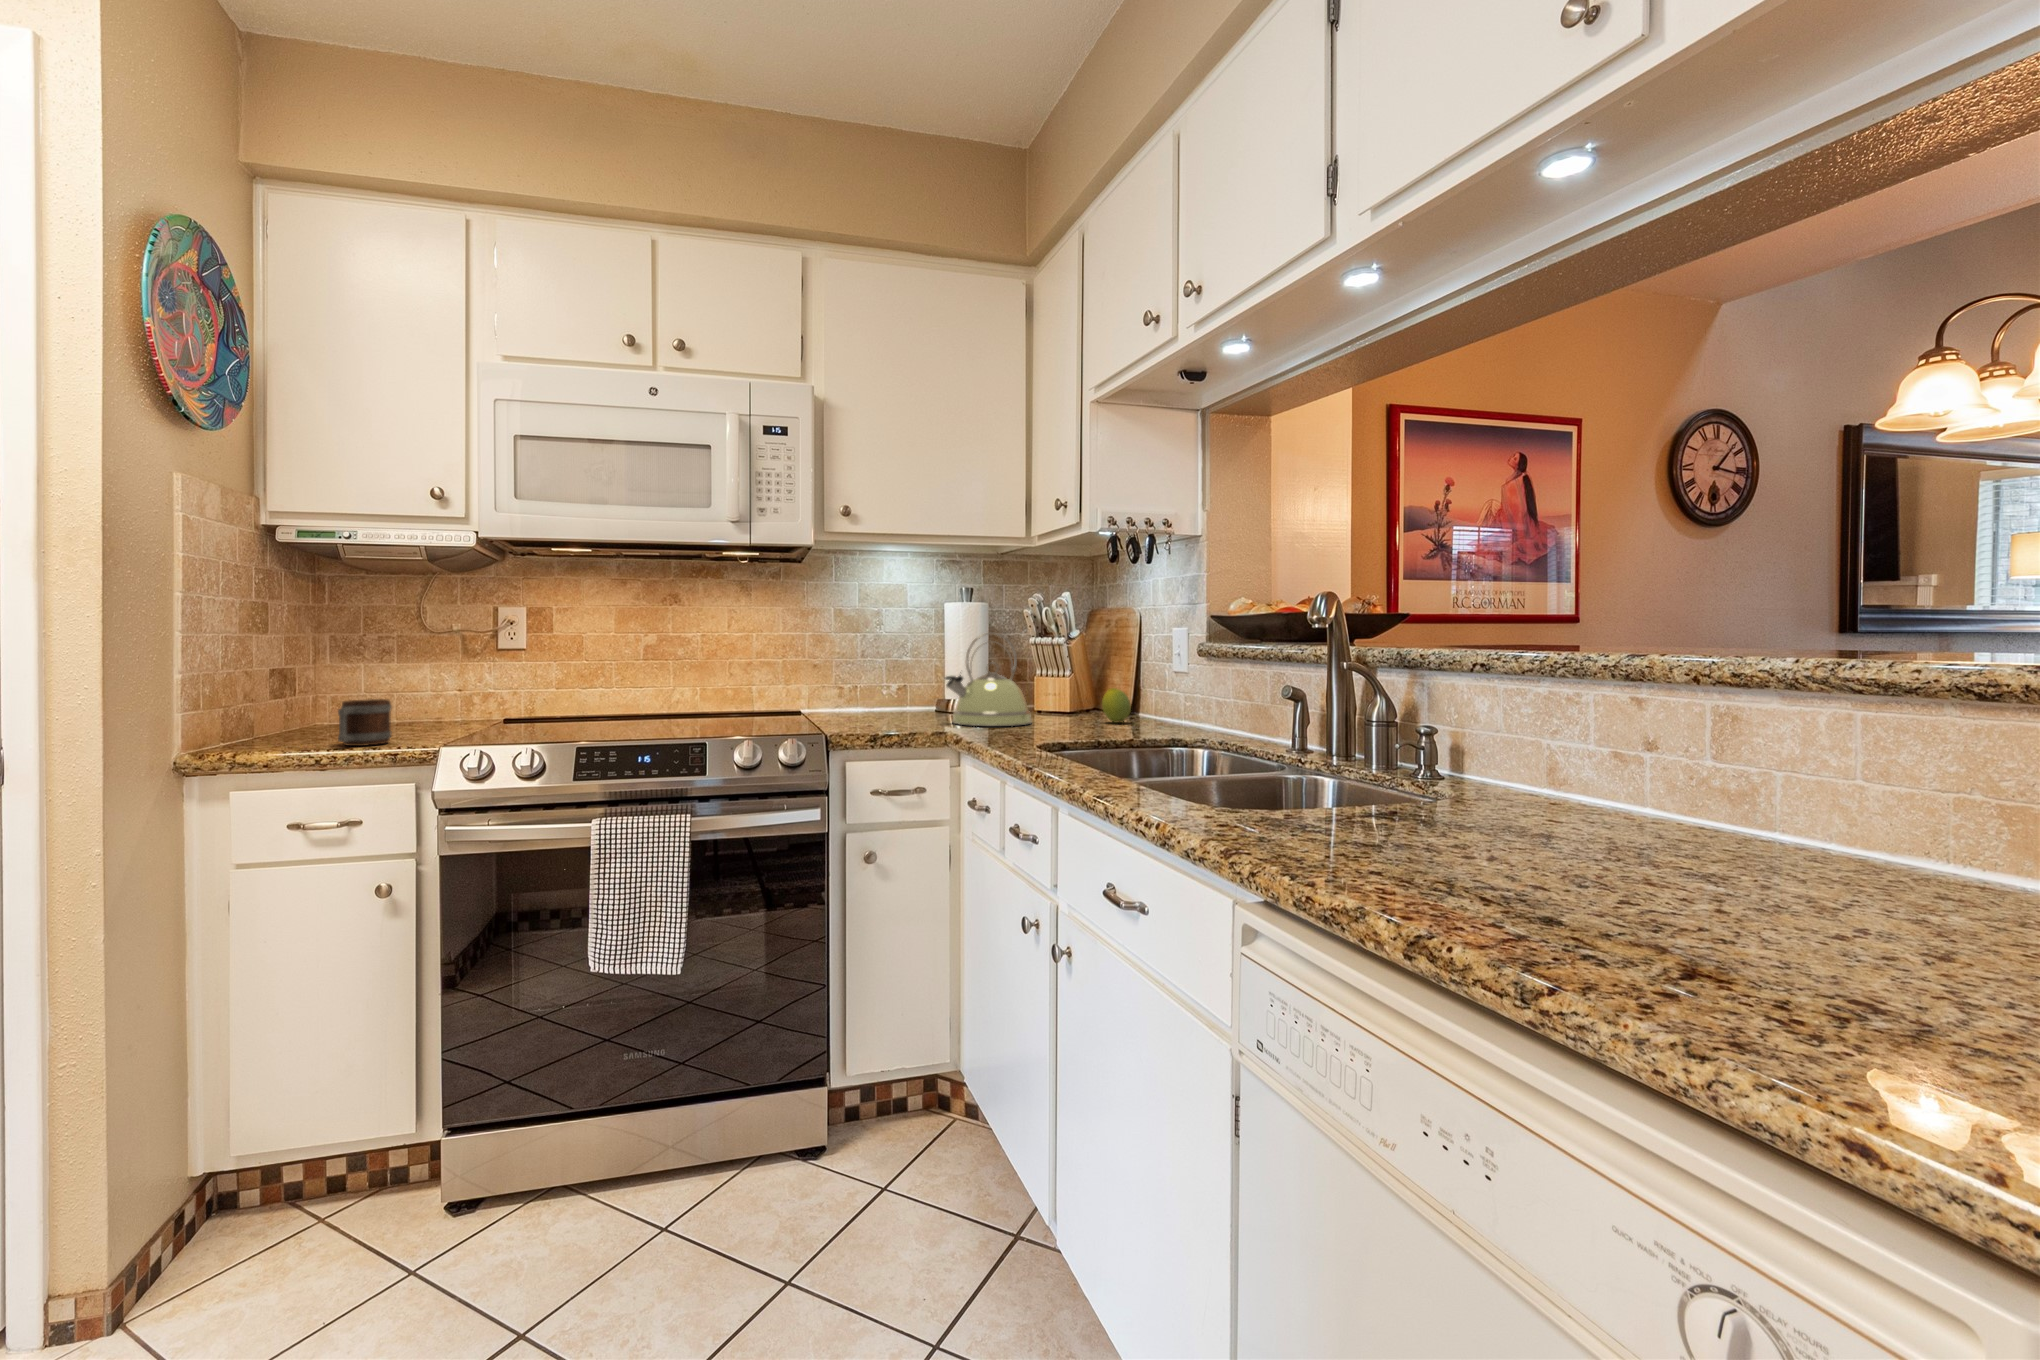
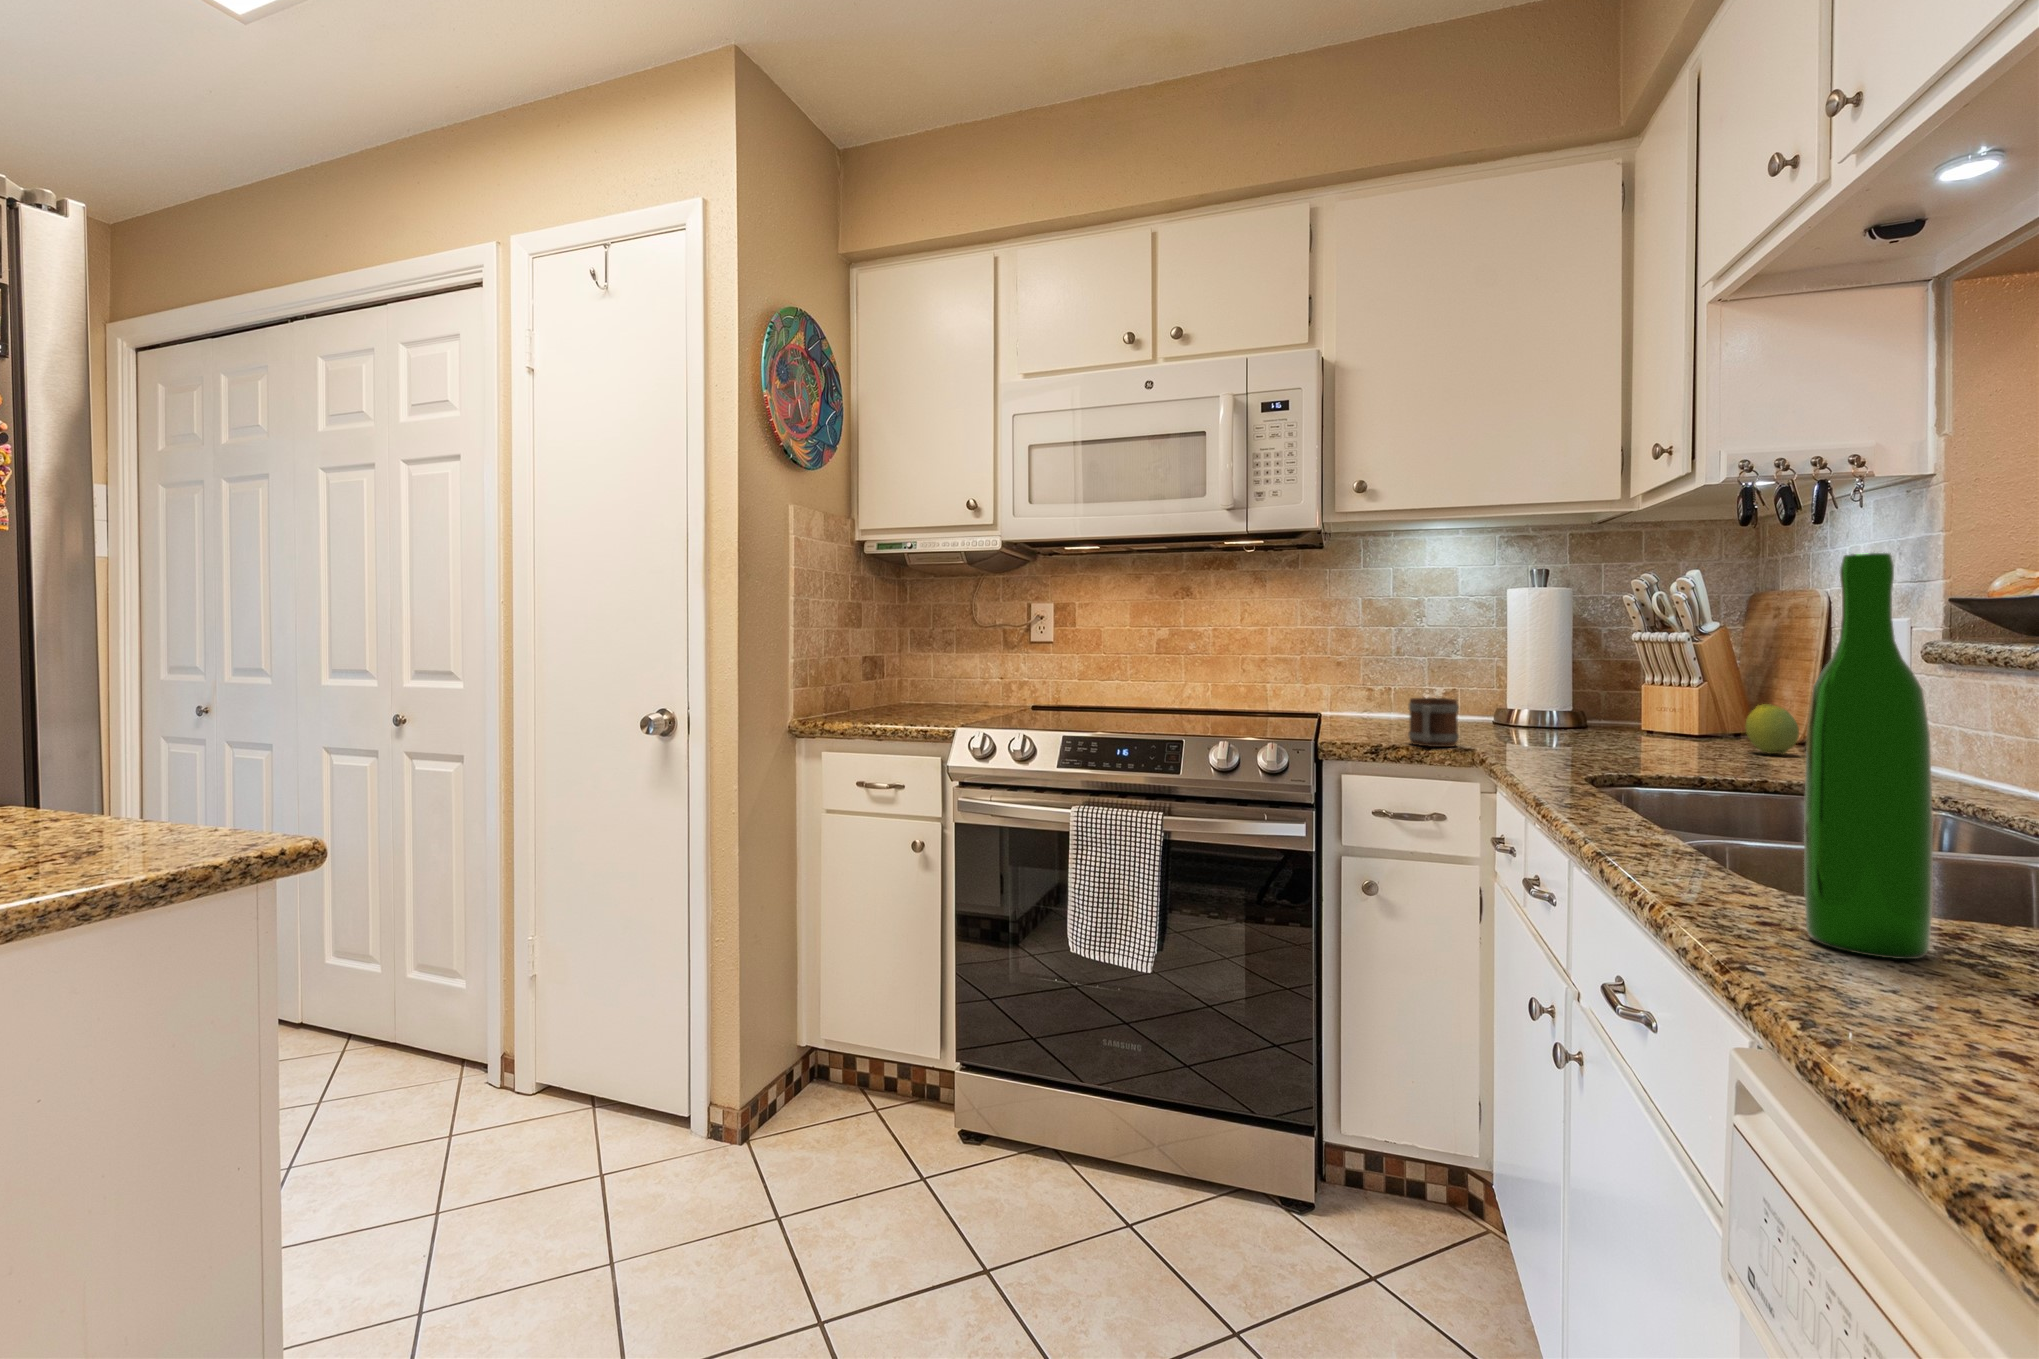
wine bottle: none [1271,590,1335,851] -> present [1804,553,1933,959]
kettle: present [945,632,1031,726] -> none [1488,625,1623,747]
mug: present [338,699,392,746] -> present [1408,698,1459,747]

